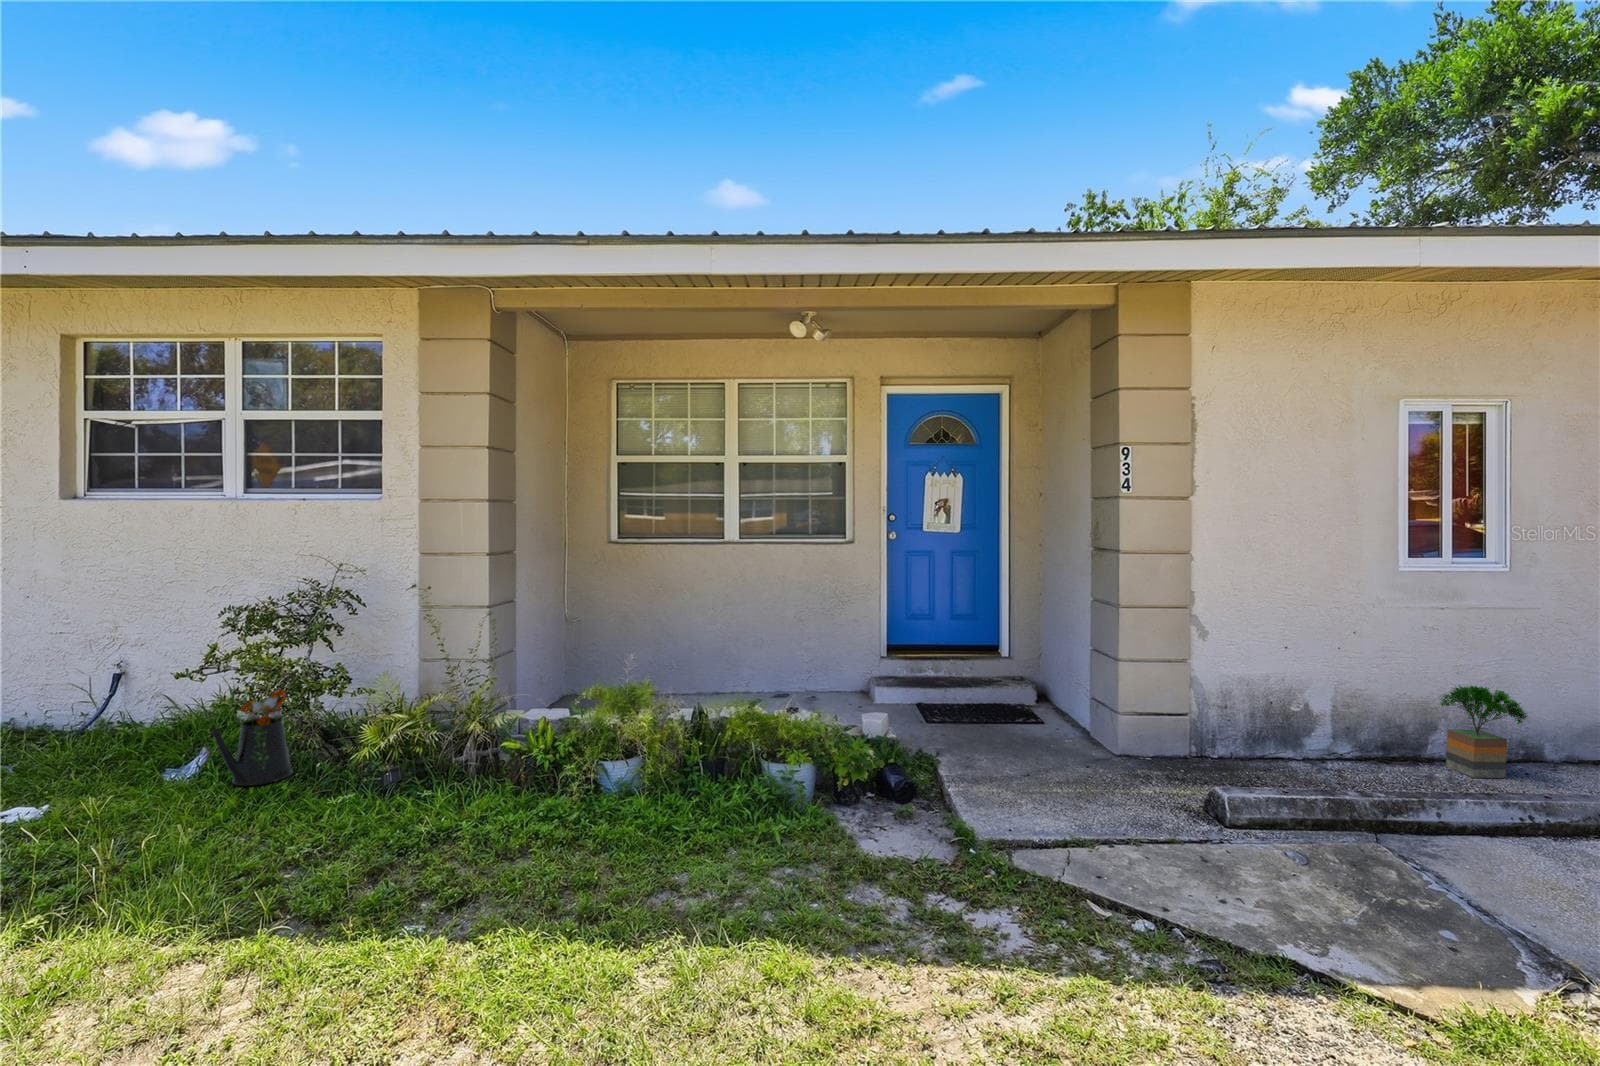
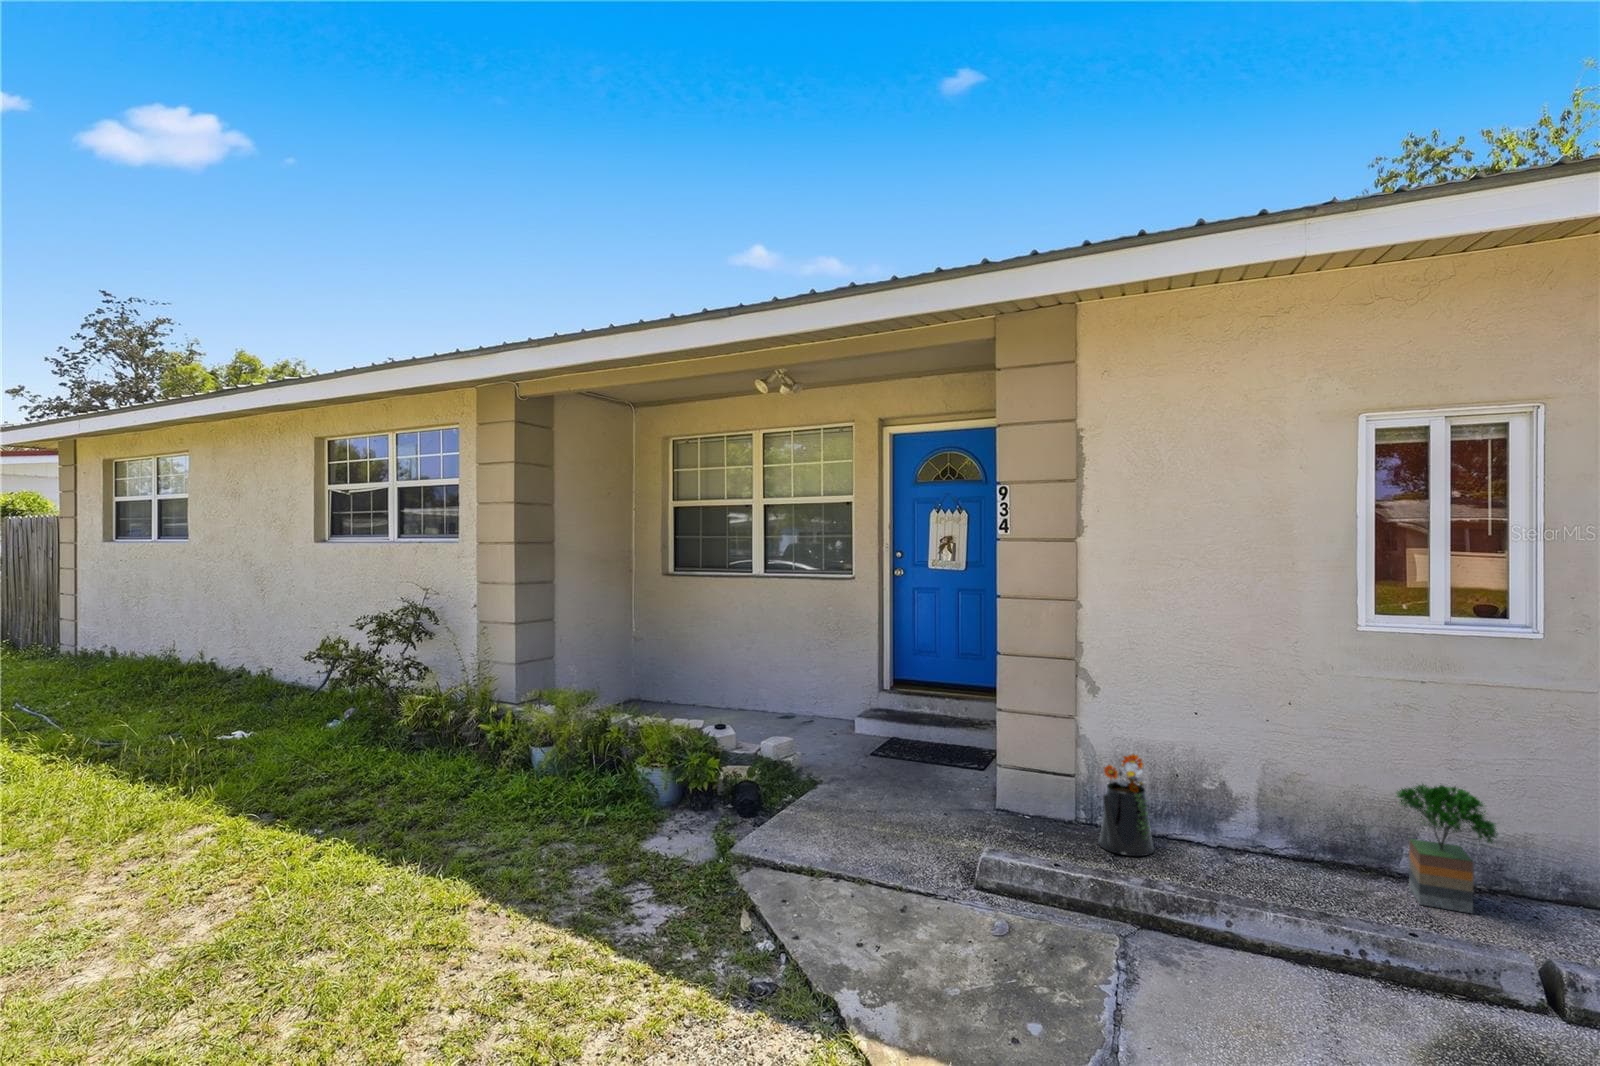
watering can: present [212,689,301,786] -> present [1098,754,1154,856]

